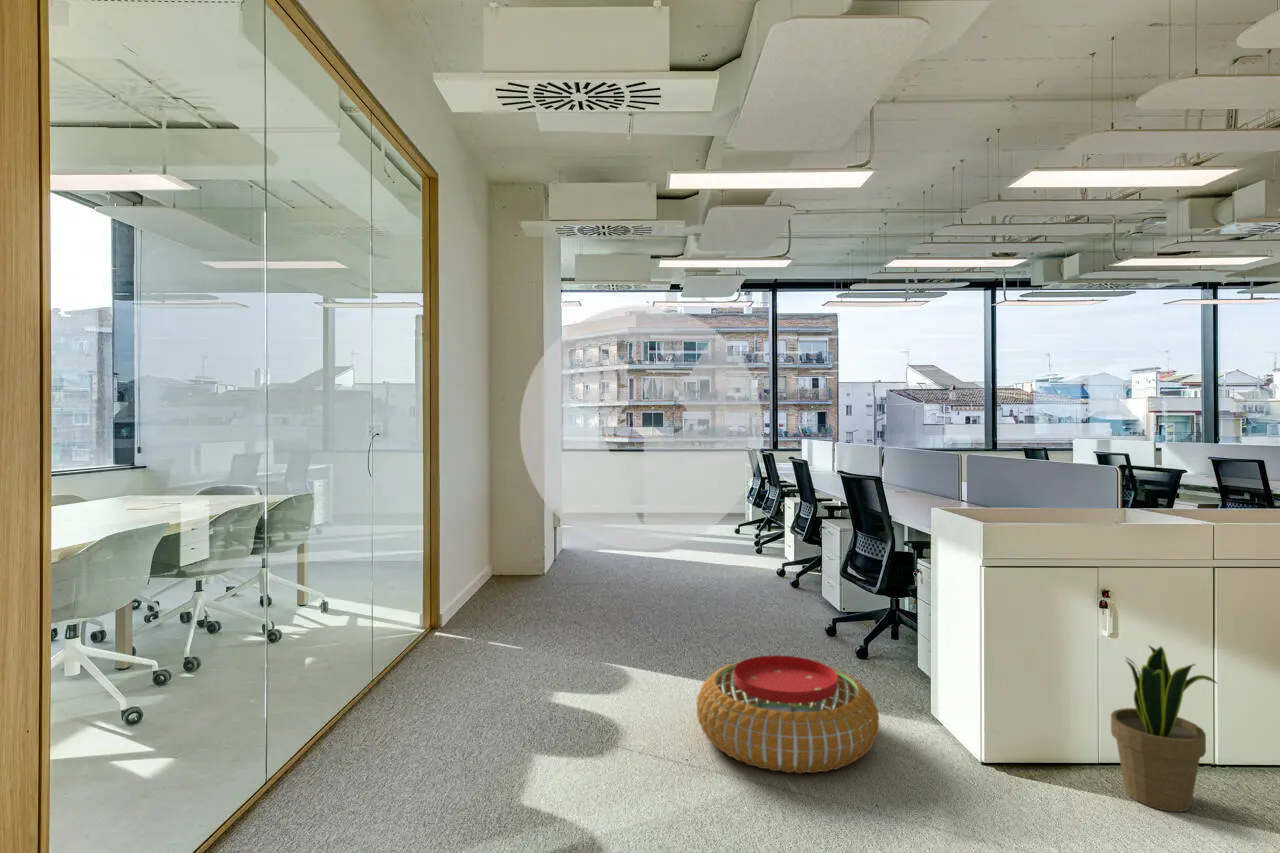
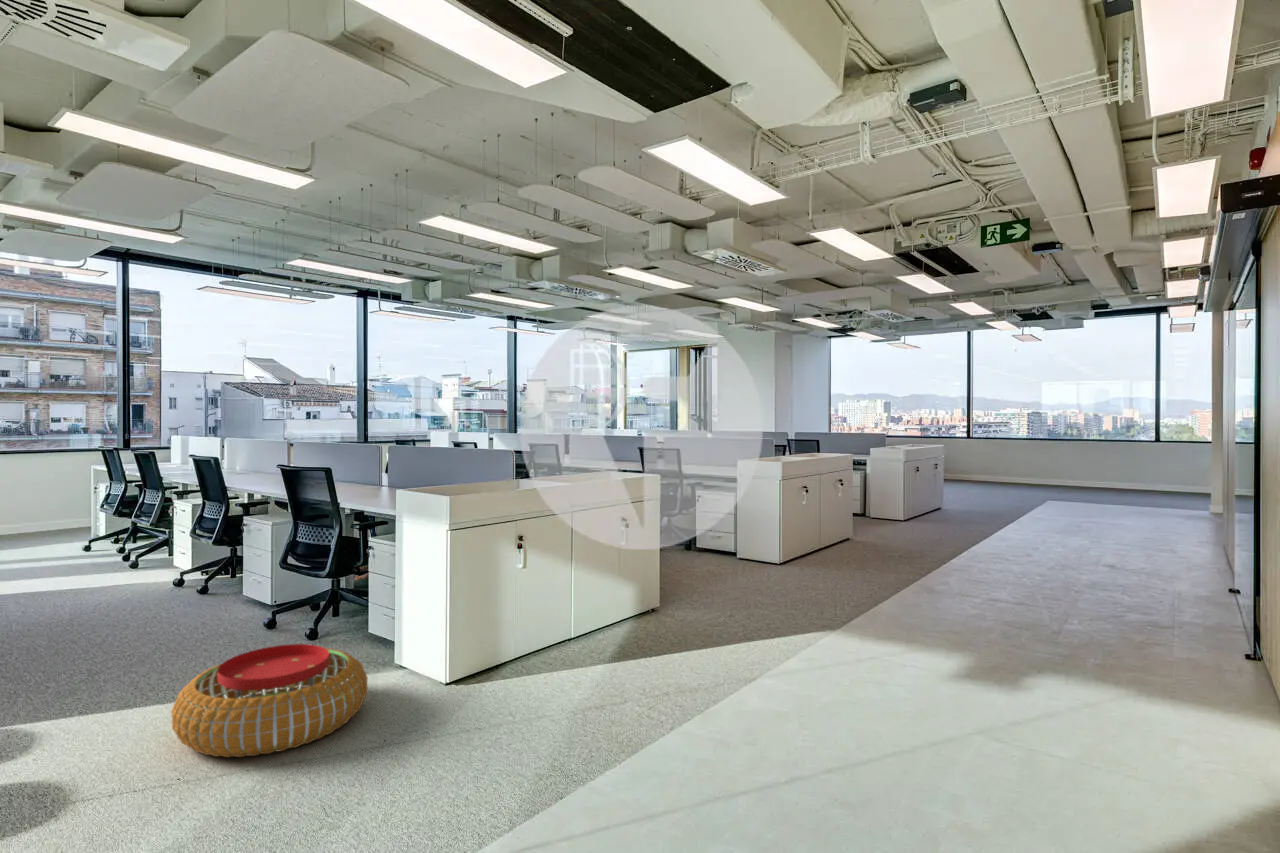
potted plant: present [1111,646,1217,812] -> none [526,568,580,673]

